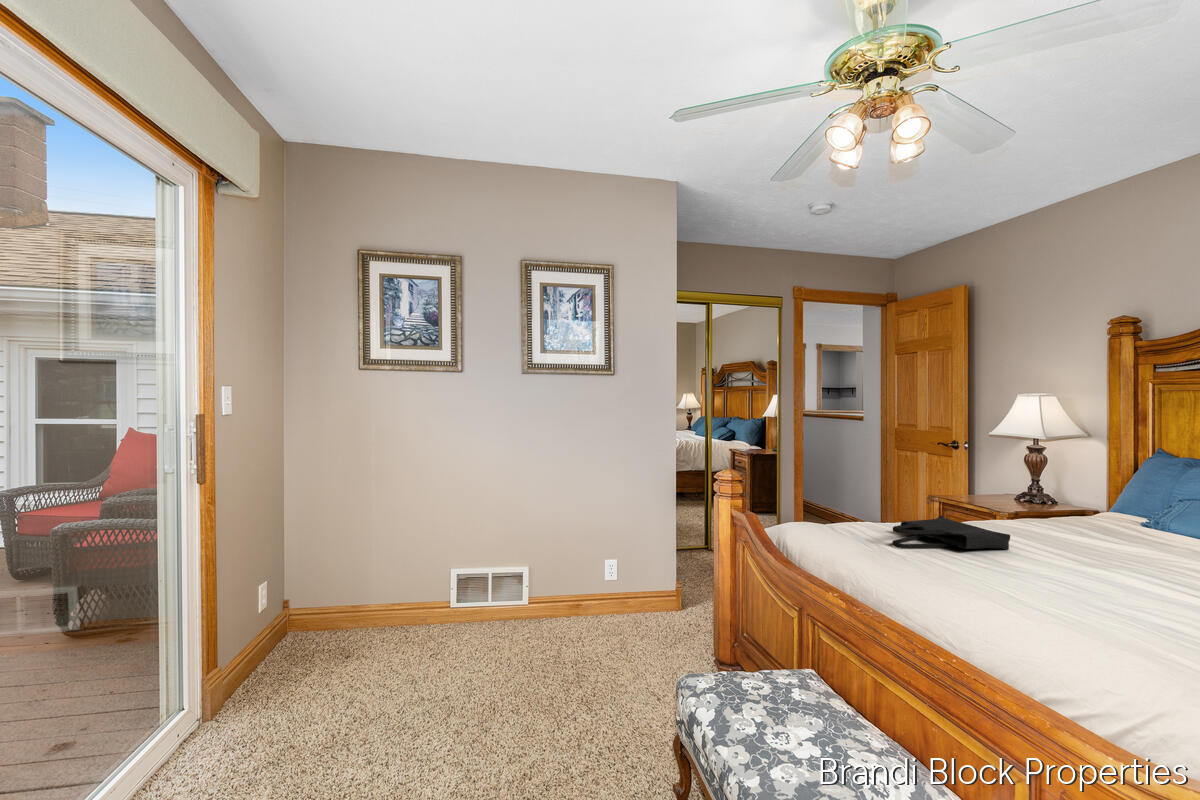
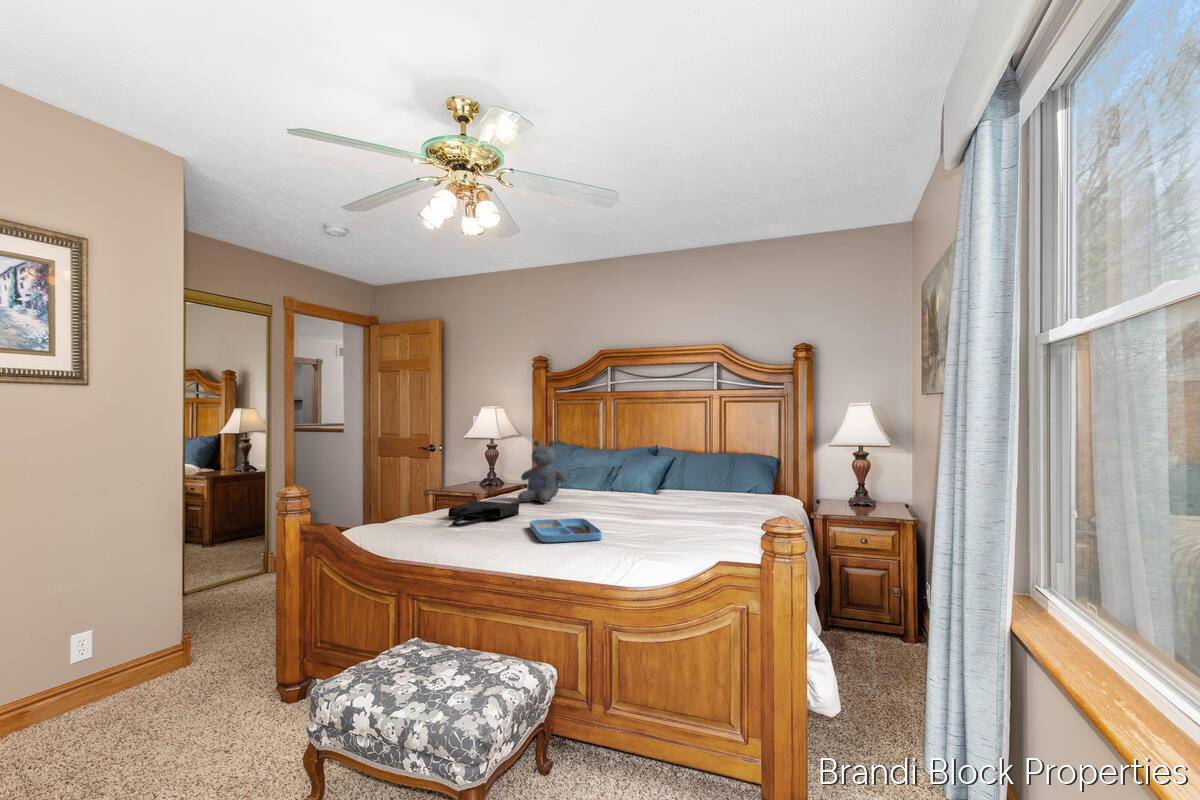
stuffed bear: none [1029,448,1125,541] -> present [518,440,567,503]
tray: none [993,565,1122,632] -> present [530,518,602,542]

